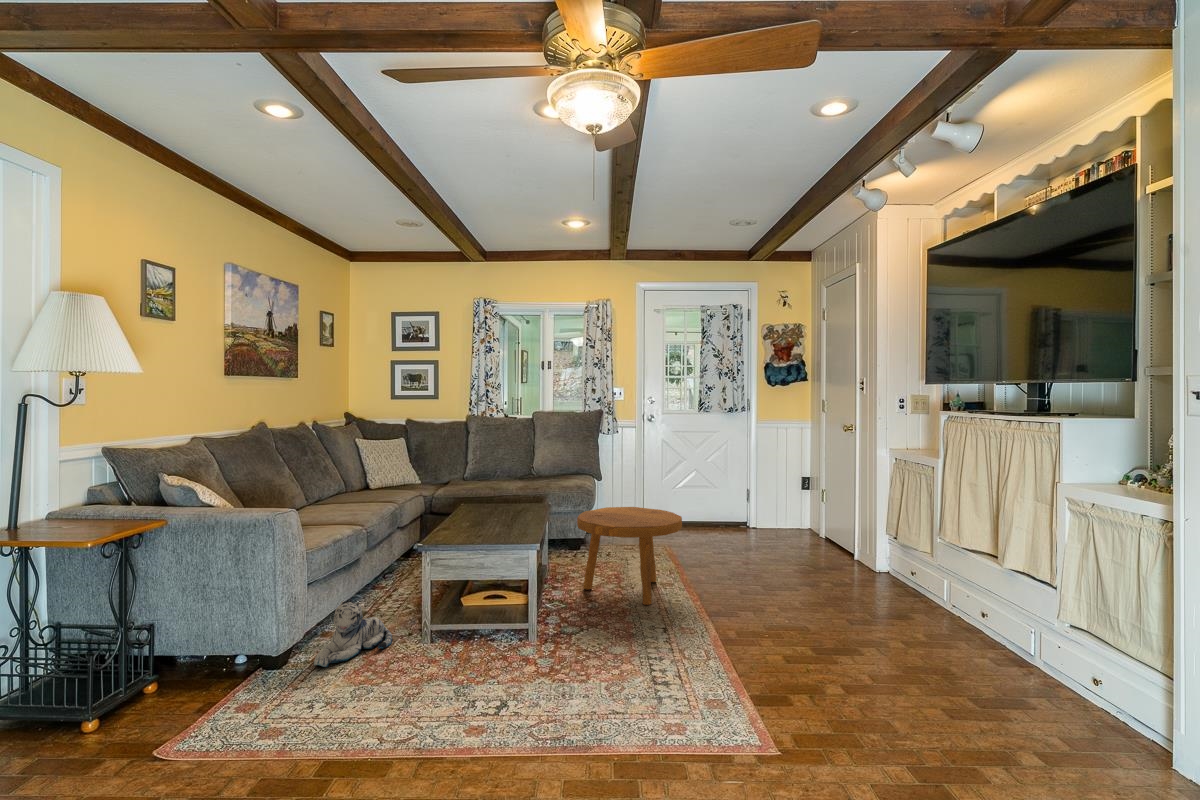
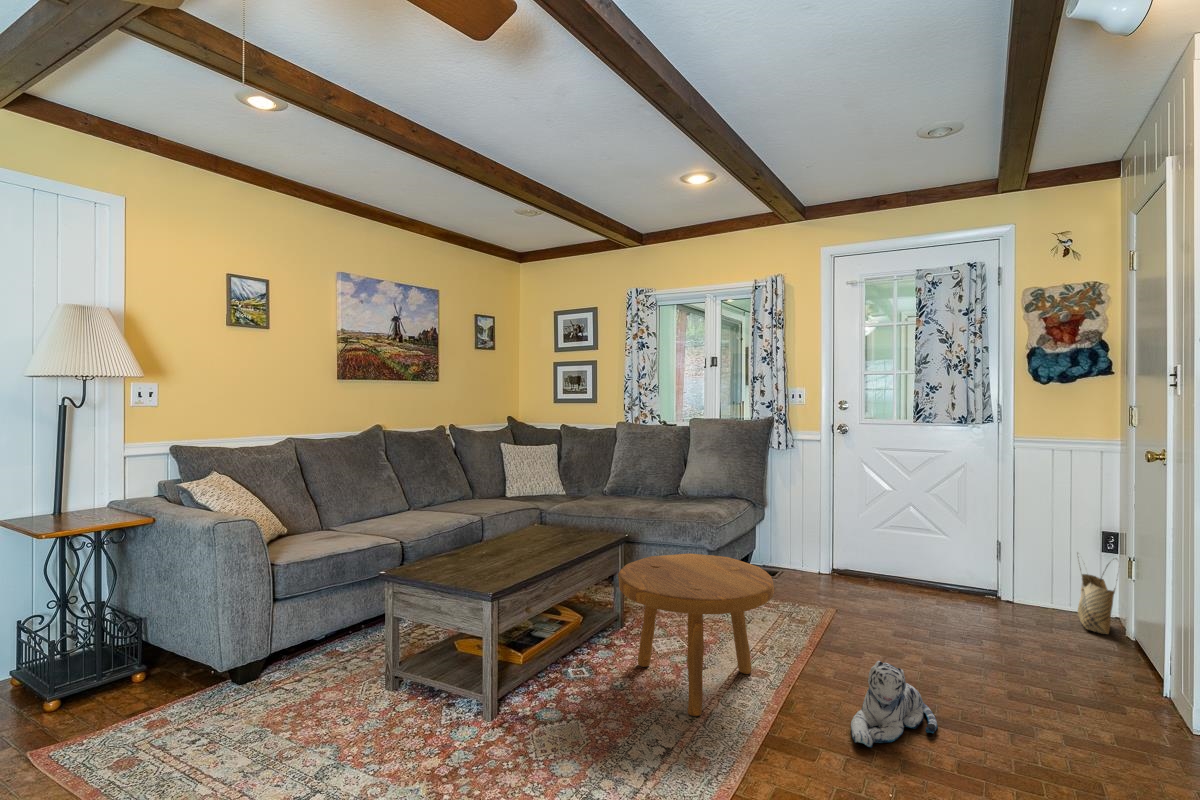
woven basket: none [794,490,816,536] -> present [1078,558,1116,634]
plush toy: present [313,601,392,667] -> present [851,661,938,748]

